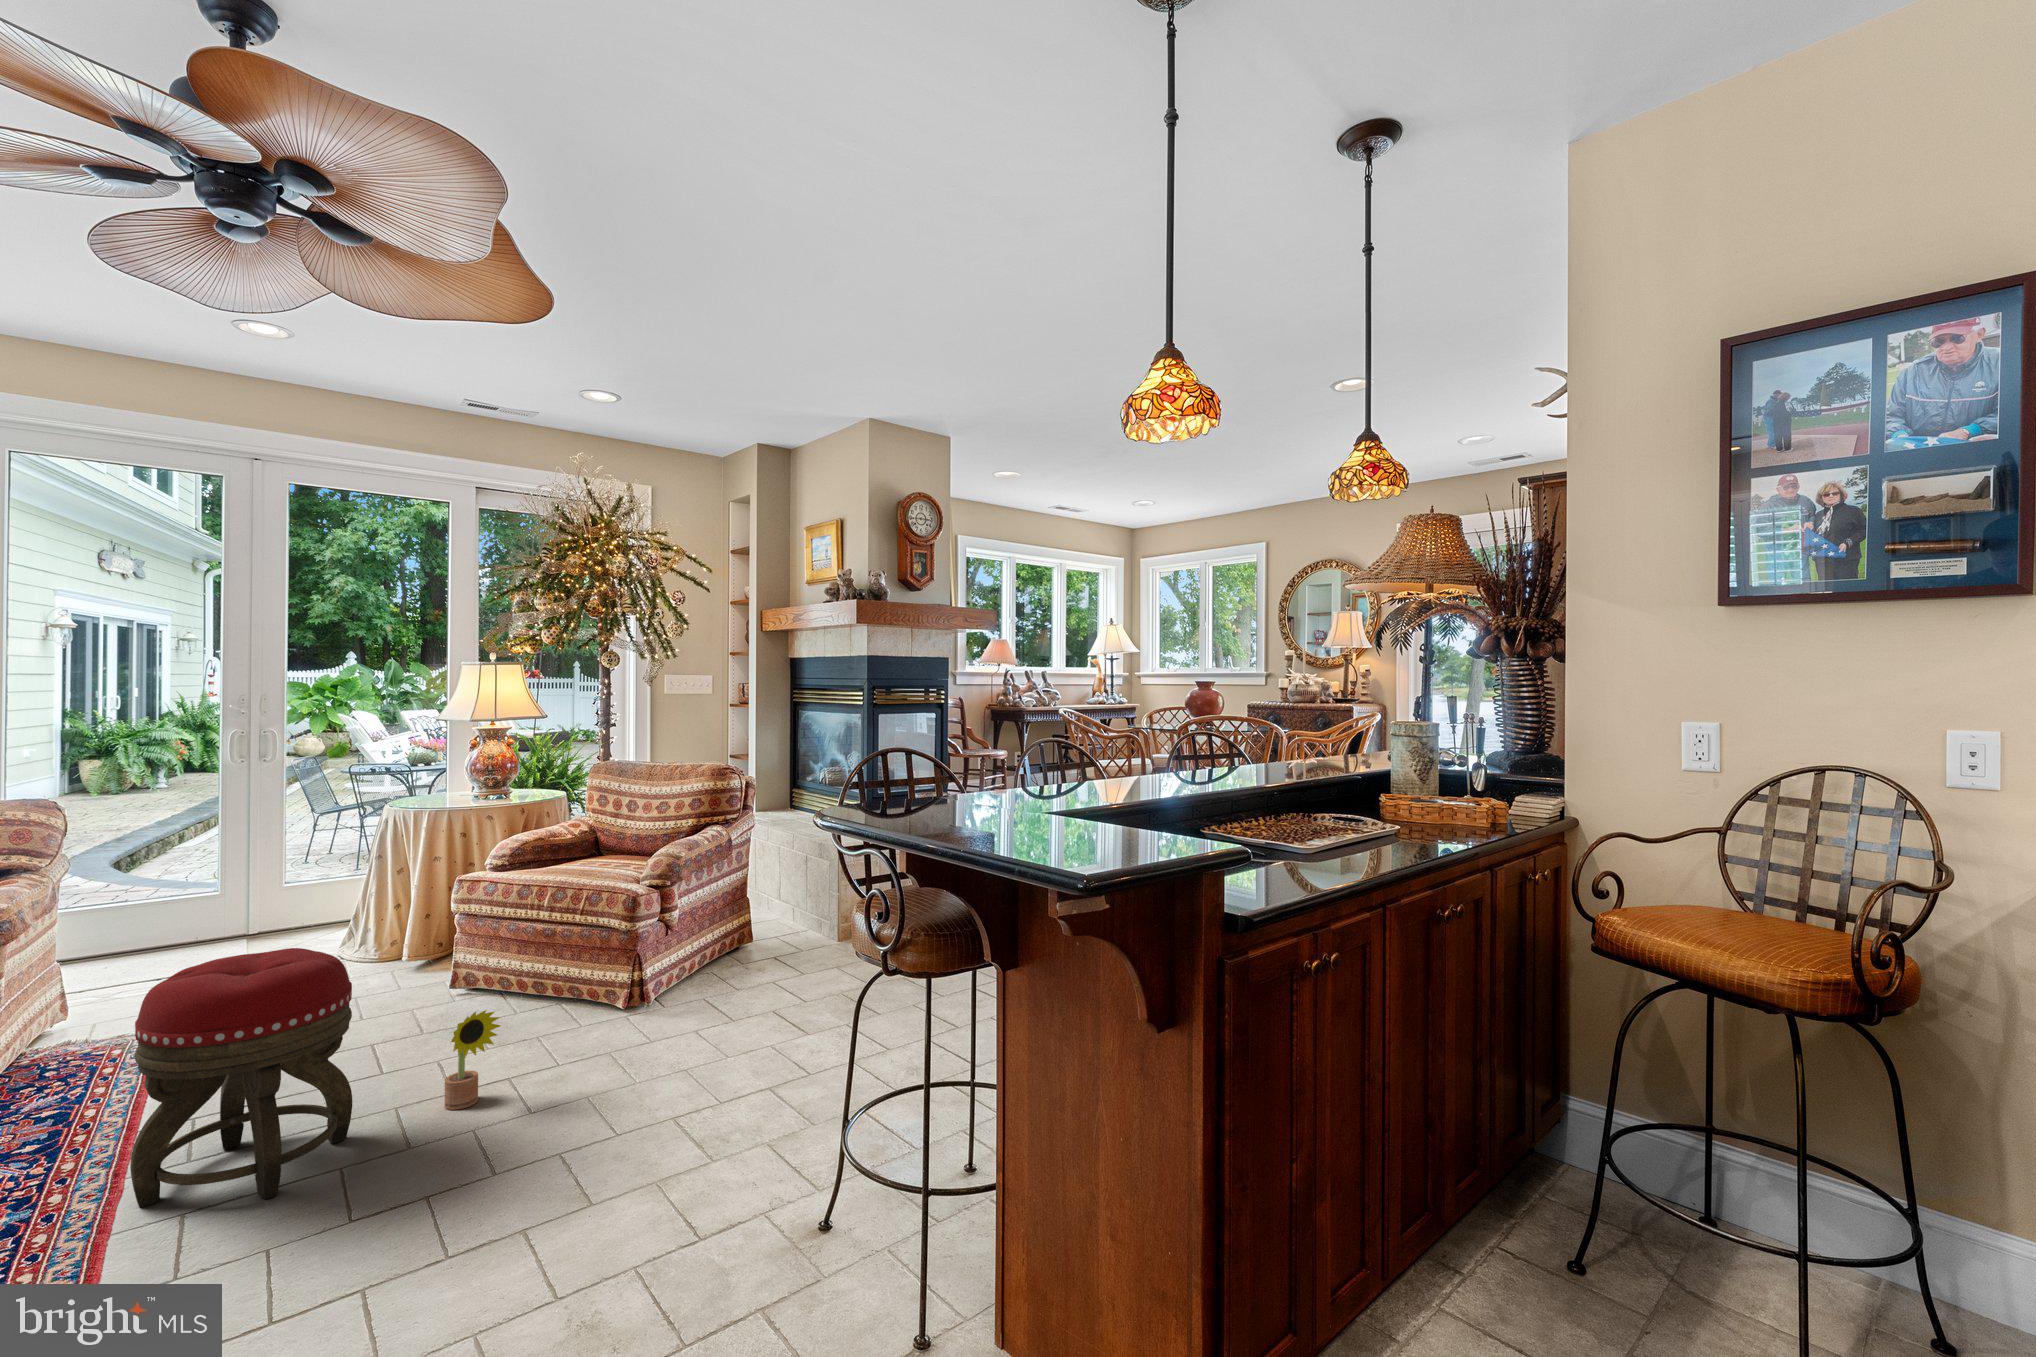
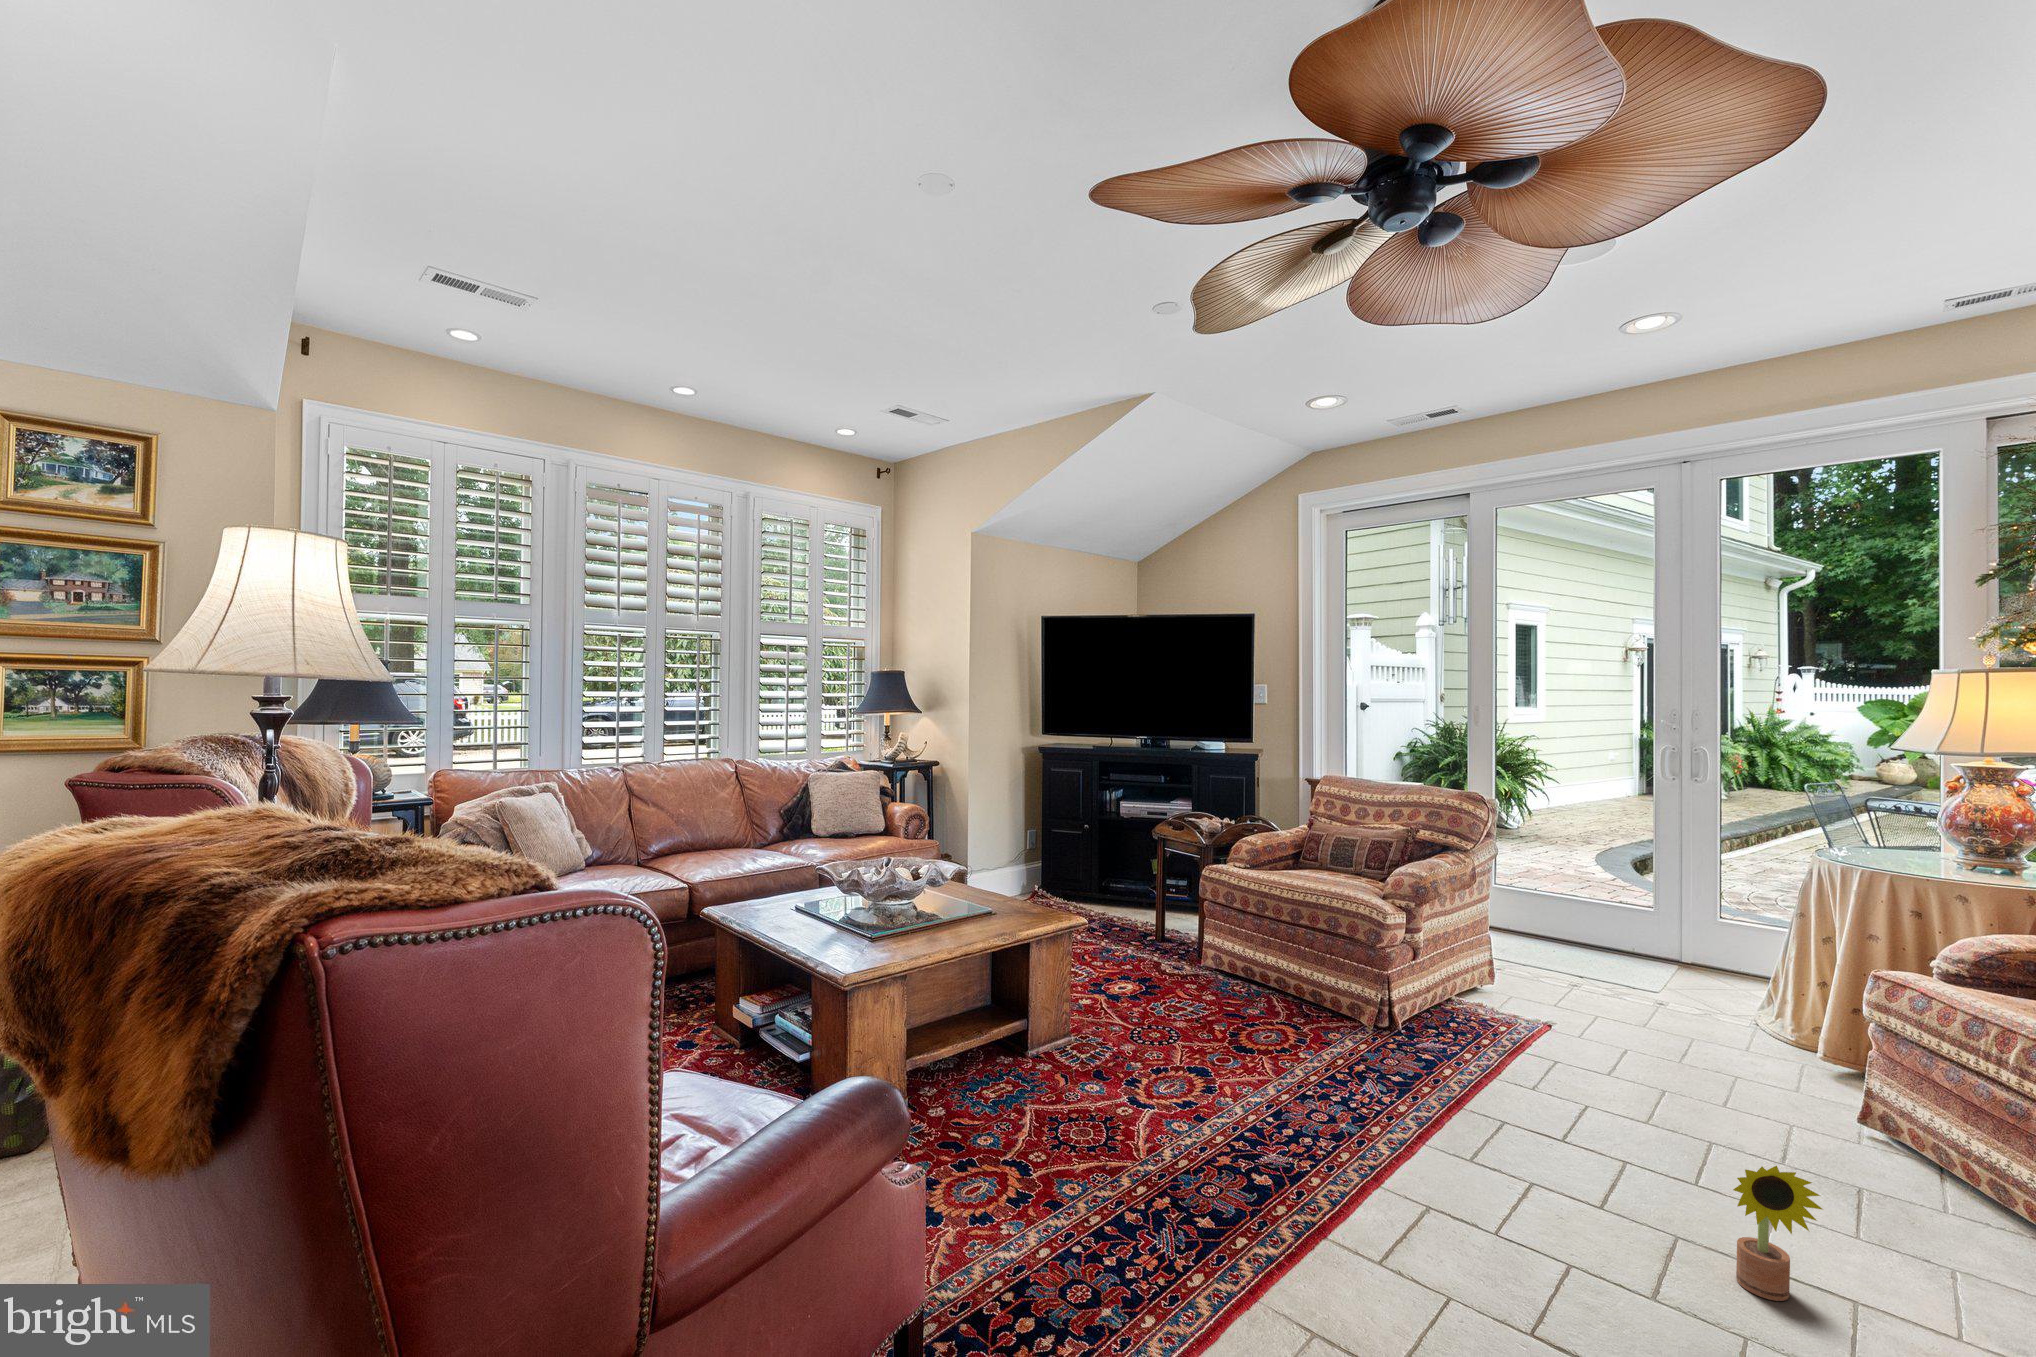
footstool: present [130,948,352,1207] -> none [1403,966,1610,1248]

